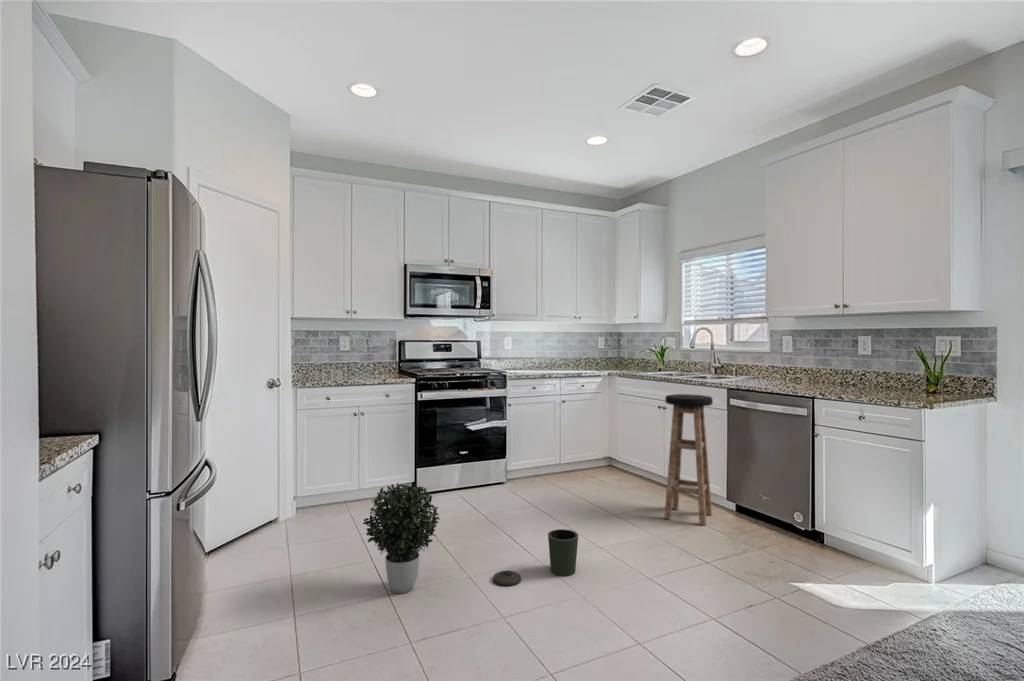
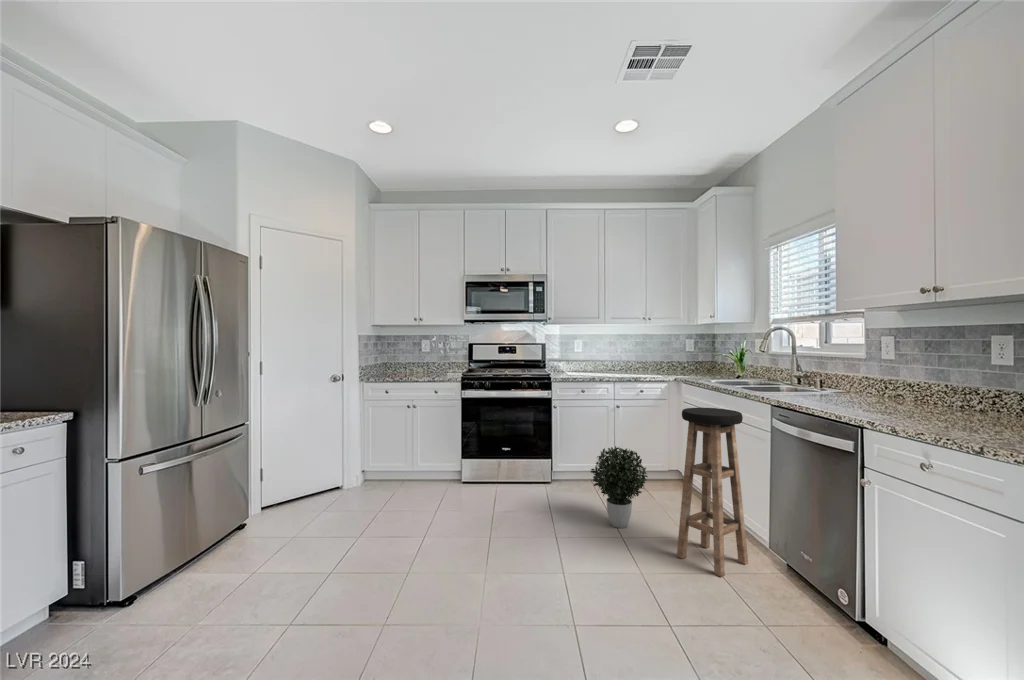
potted plant: present [363,483,440,593] -> present [591,446,648,528]
trash can: present [493,529,578,586] -> none [415,546,508,601]

